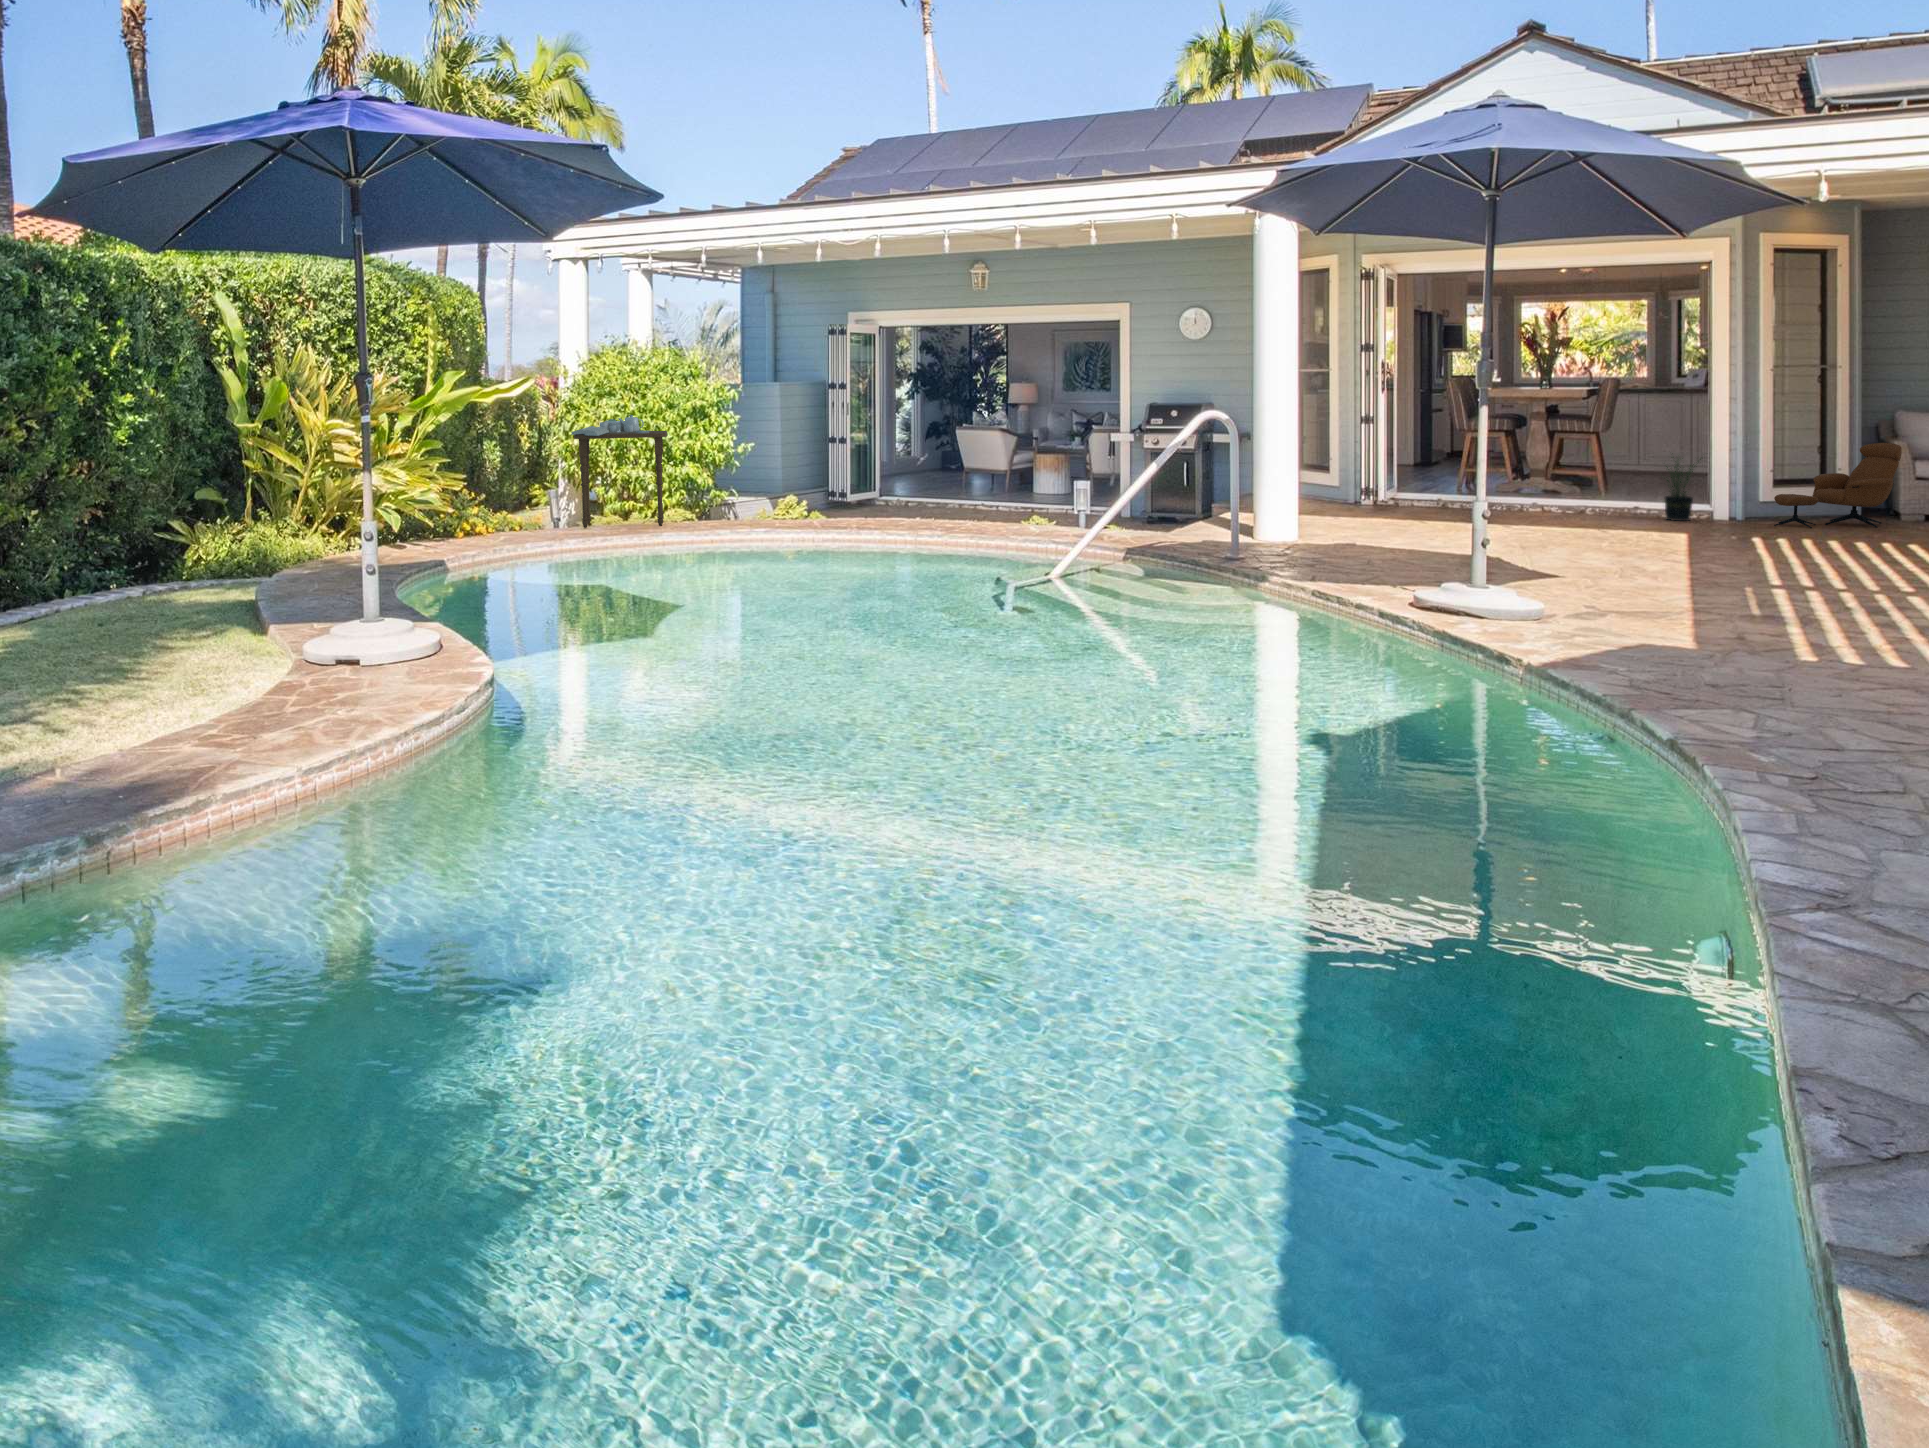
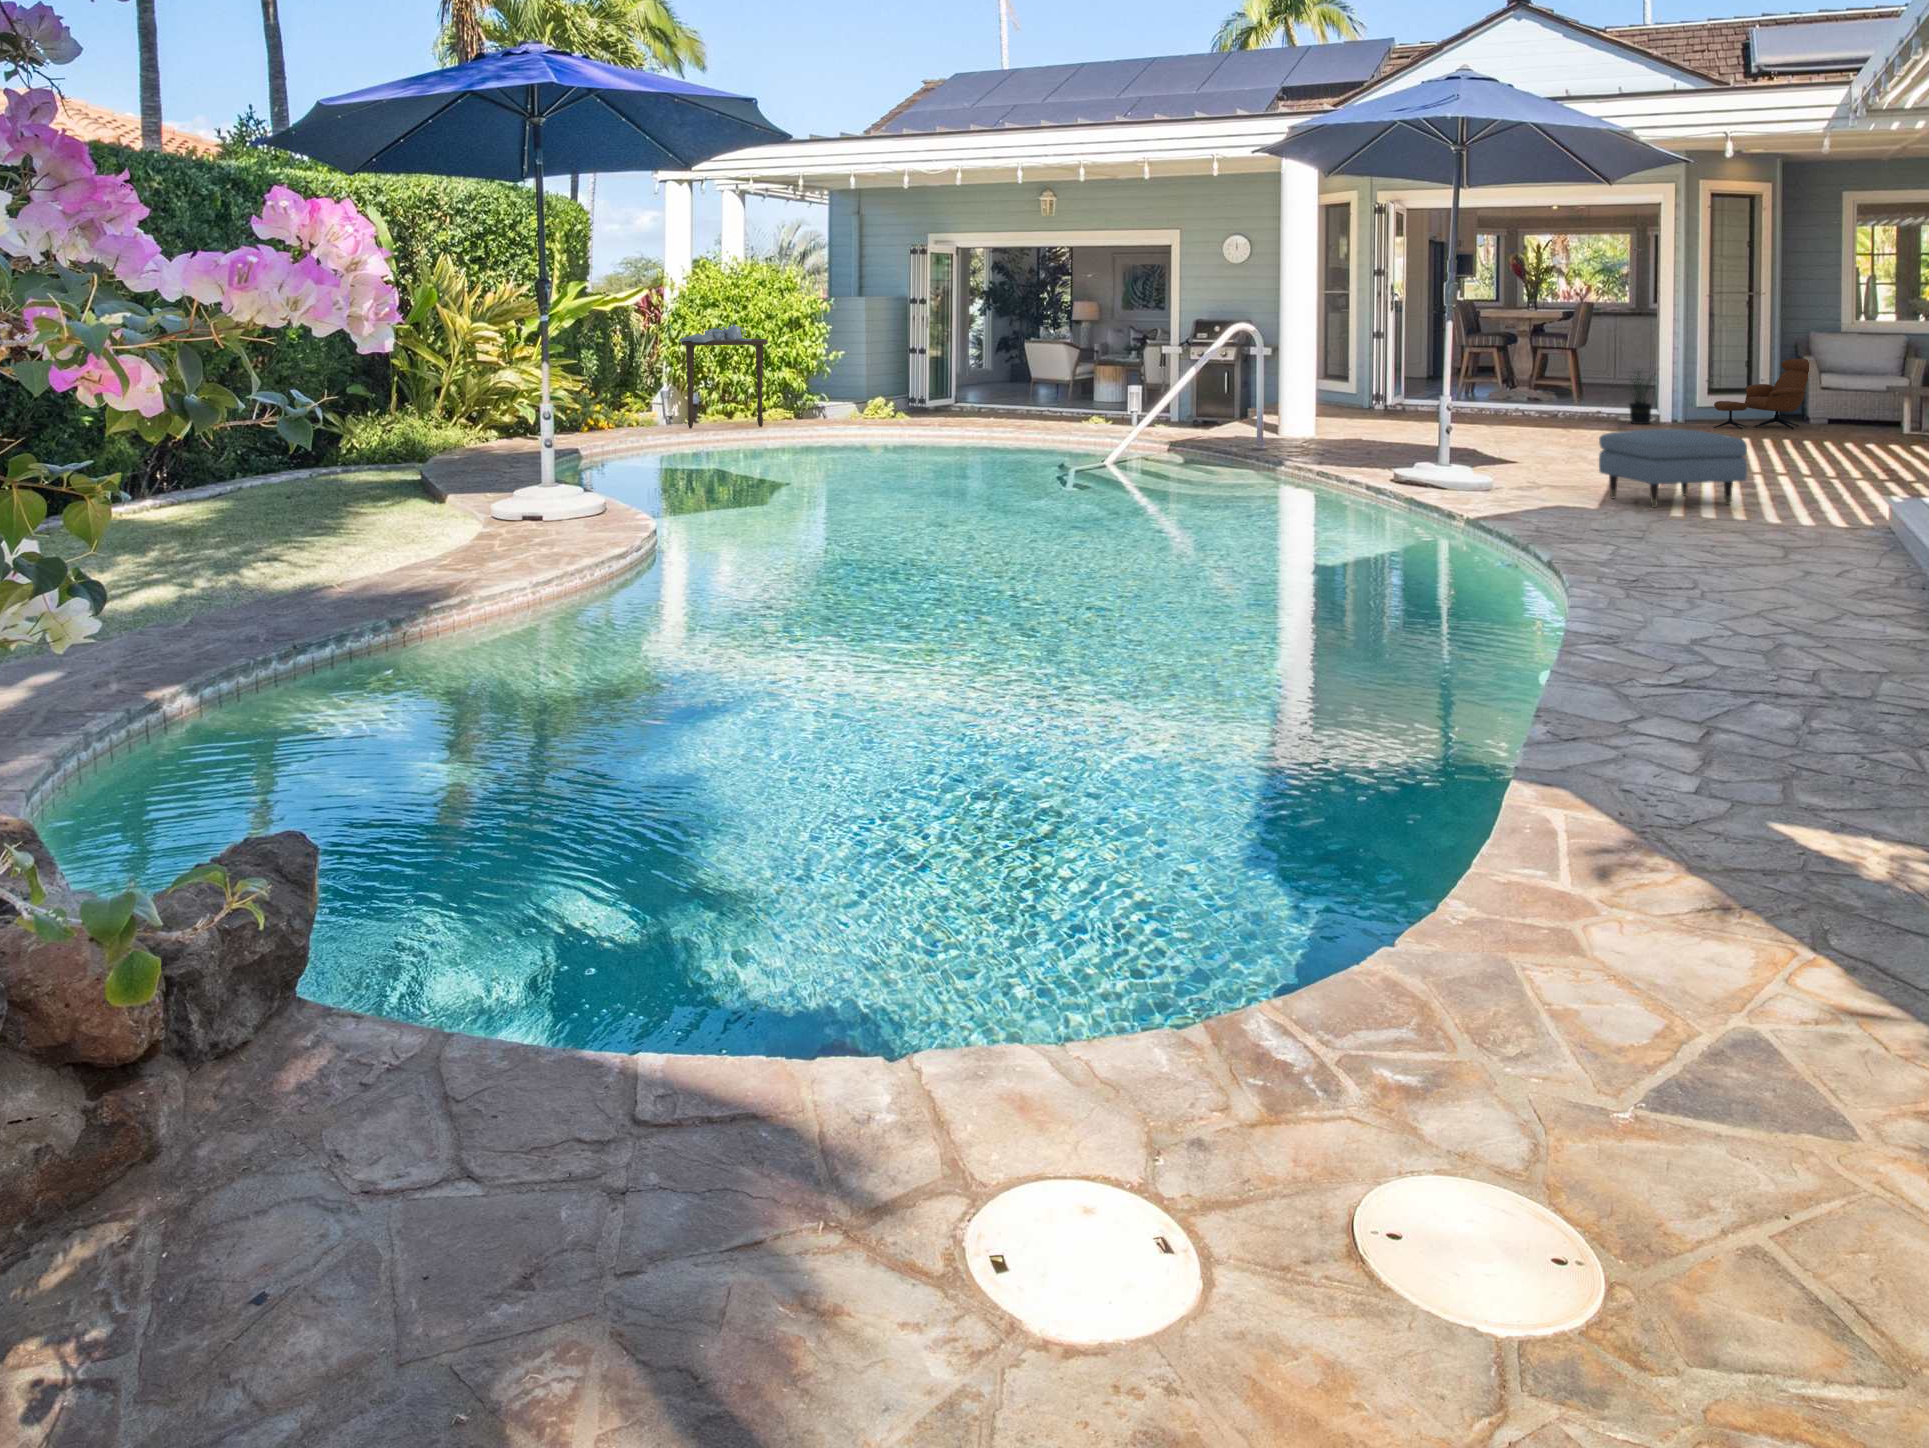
ottoman: none [1680,548,1896,652] -> present [1599,429,1747,508]

